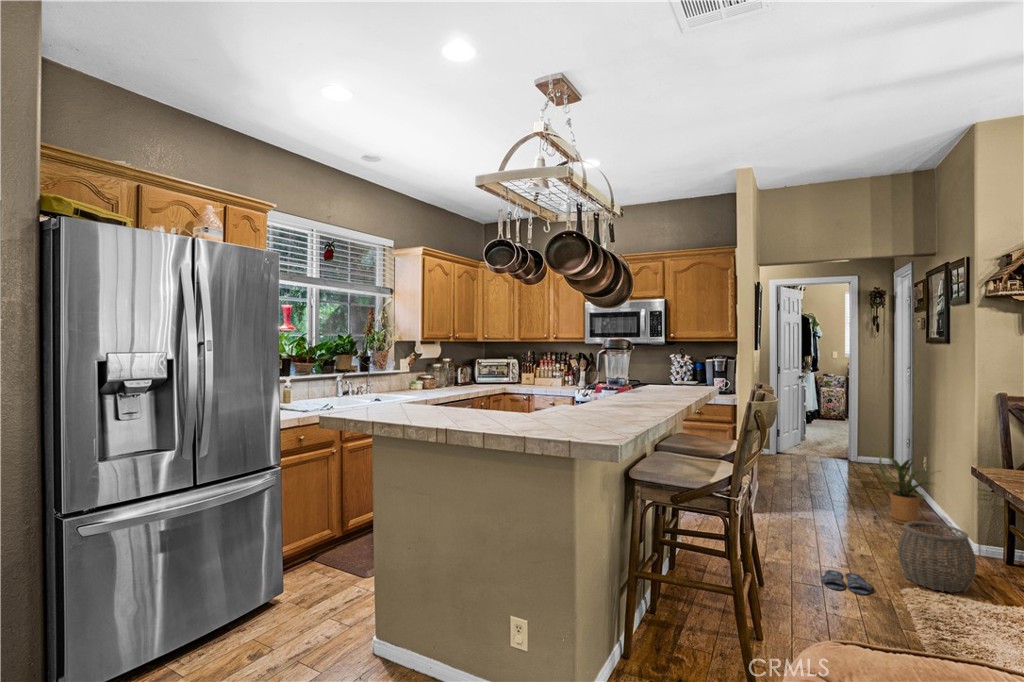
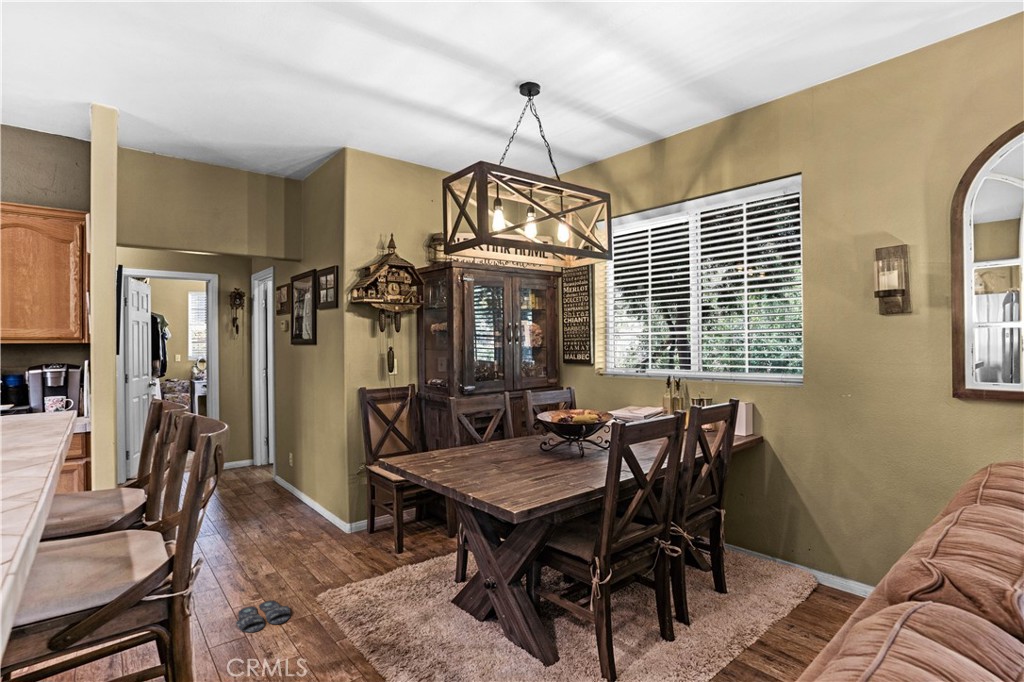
house plant: present [879,455,938,525] -> none [260,455,321,525]
woven basket: present [897,521,977,593] -> none [303,516,367,585]

